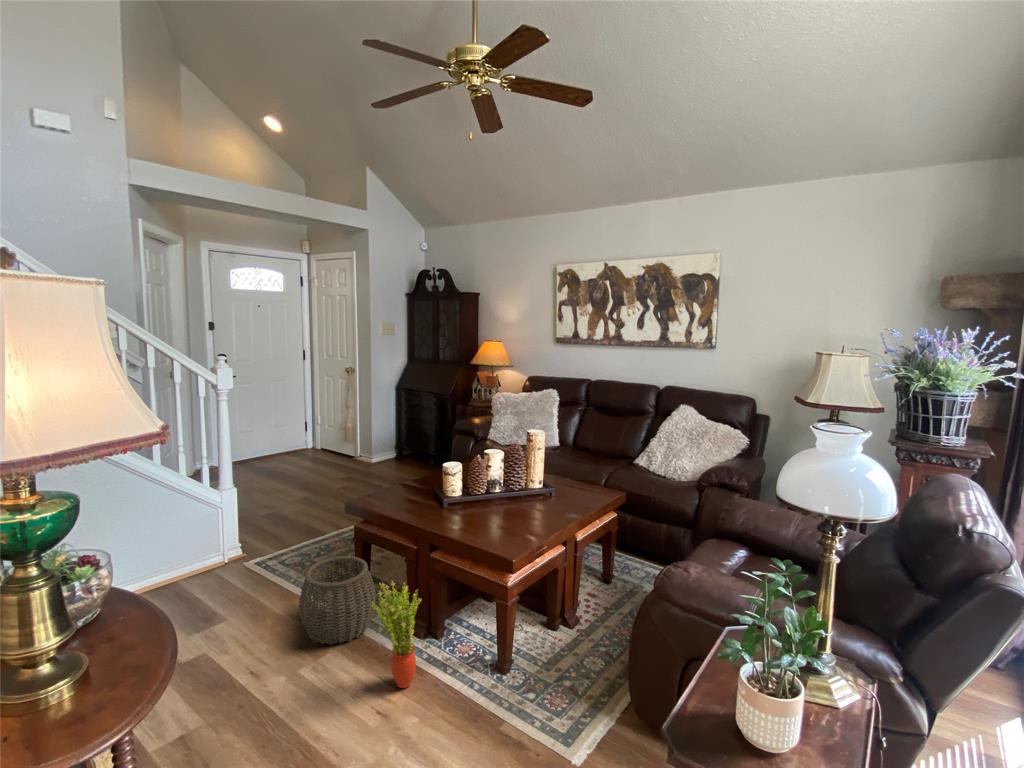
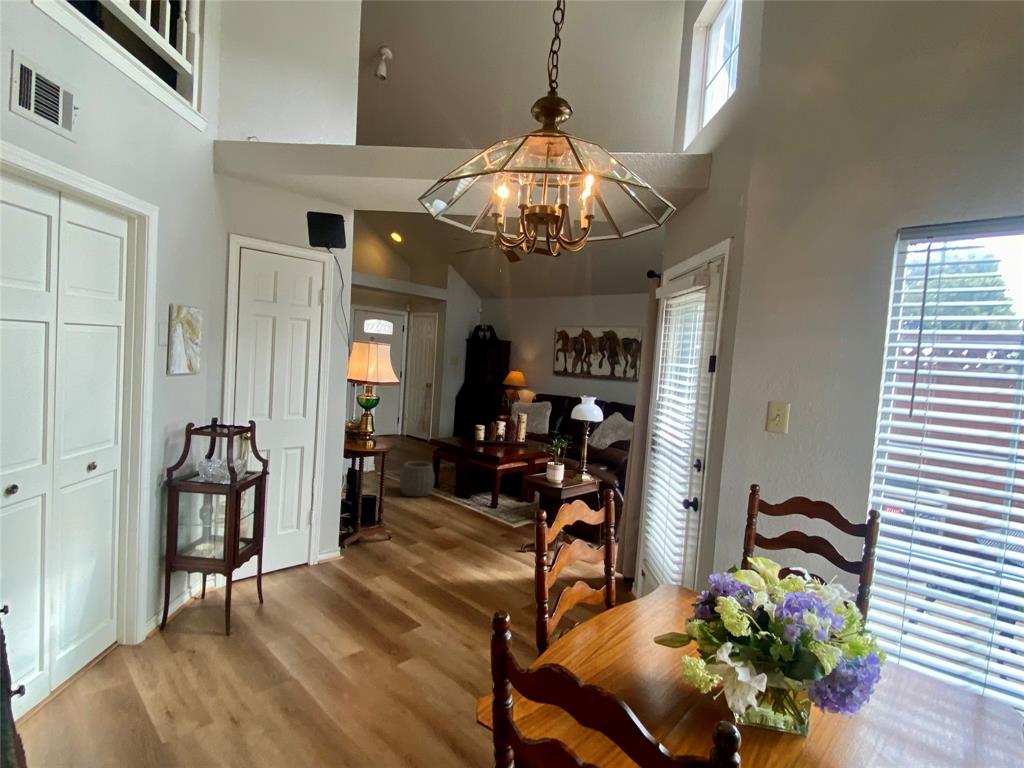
potted plant: present [372,582,421,688] -> none [434,460,456,509]

